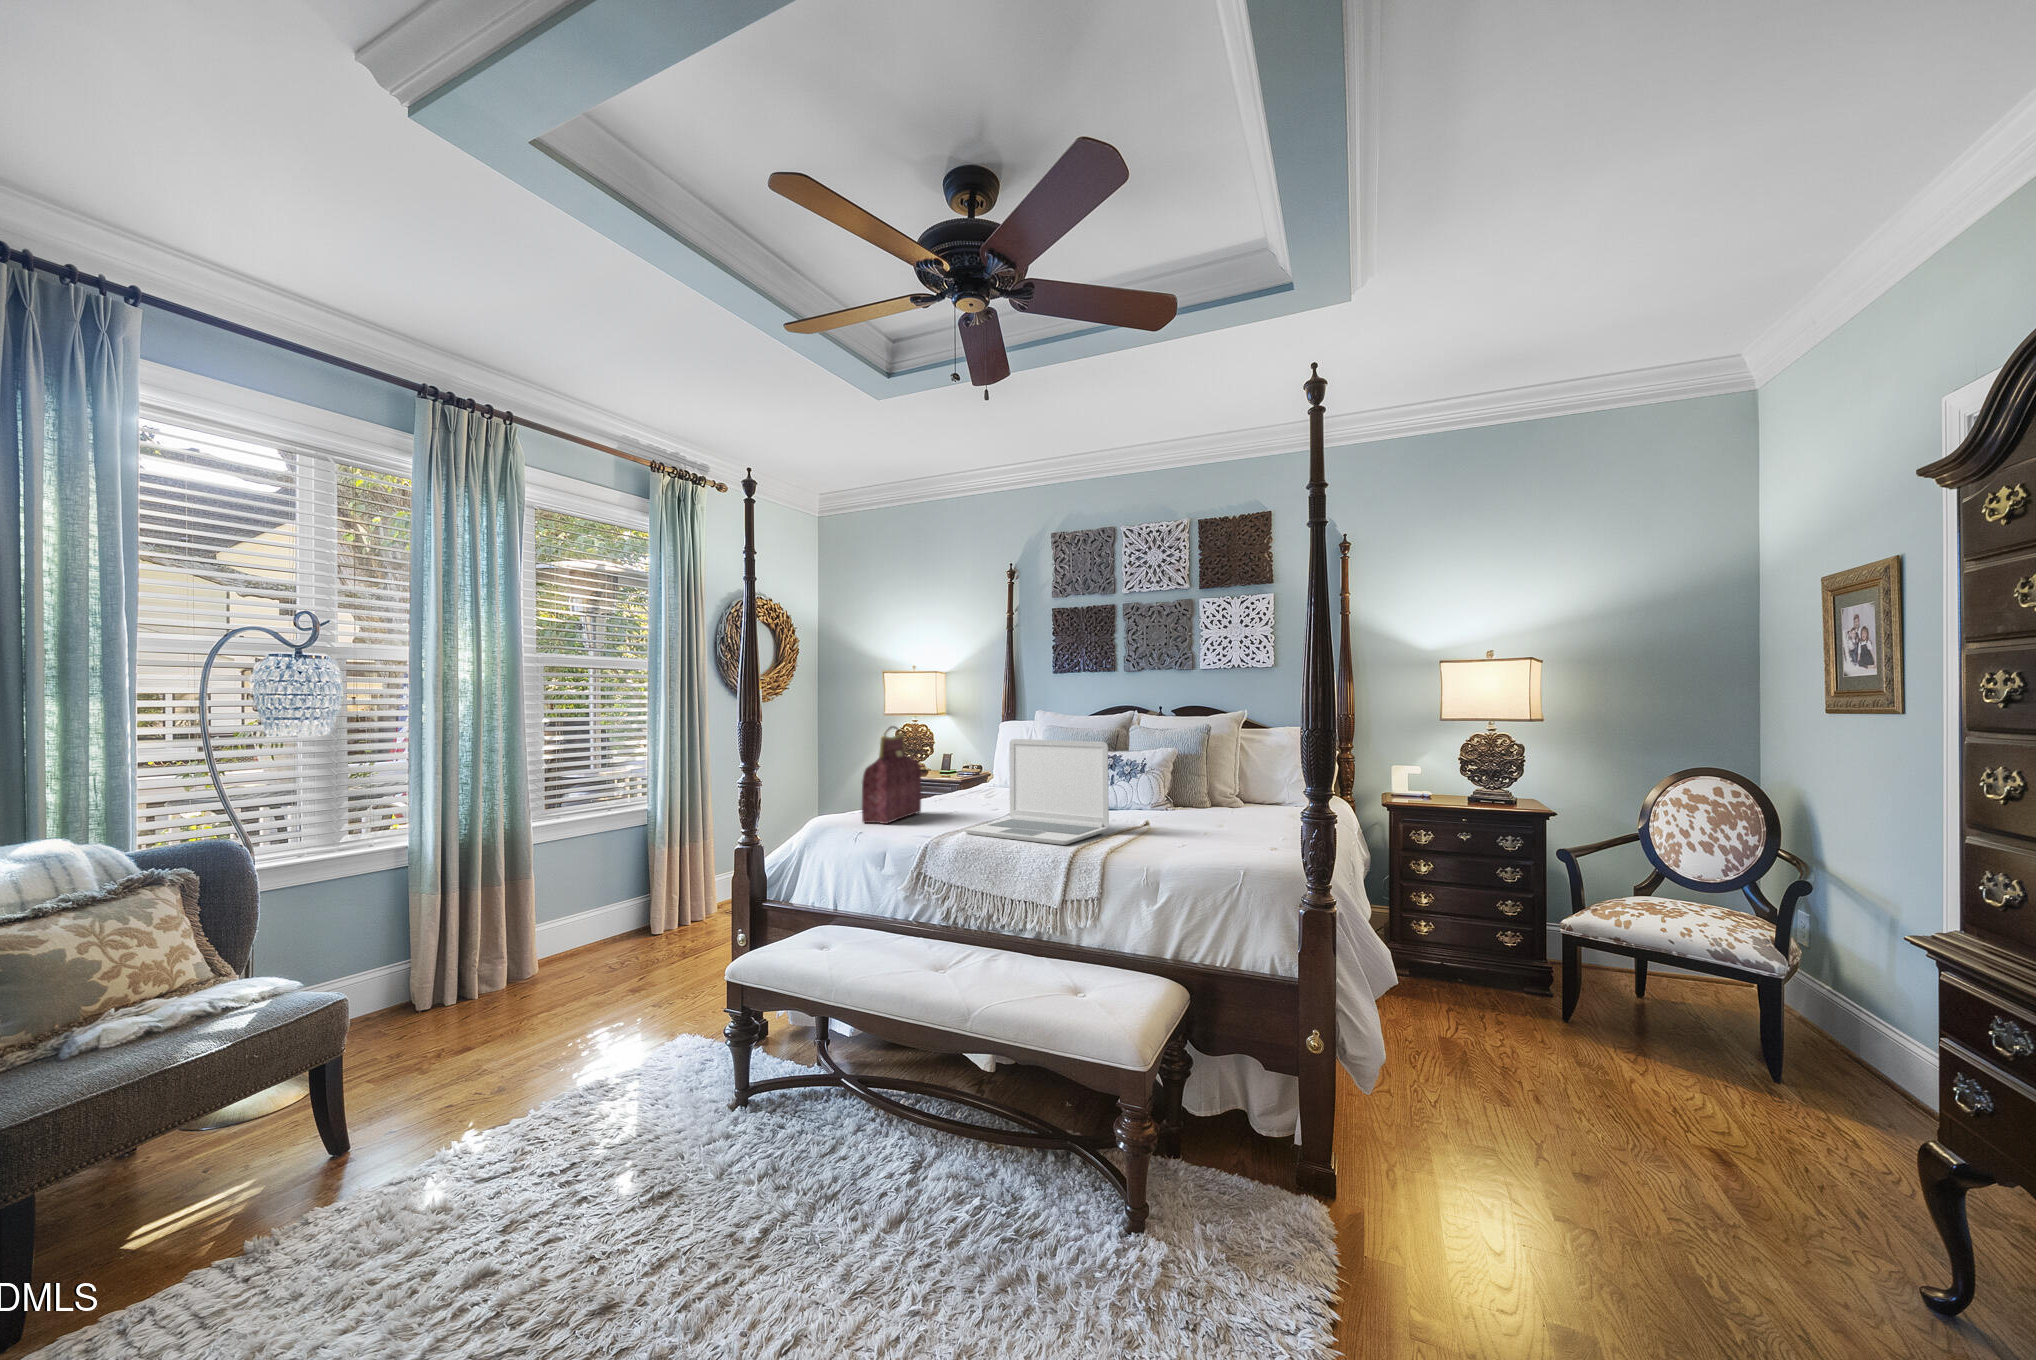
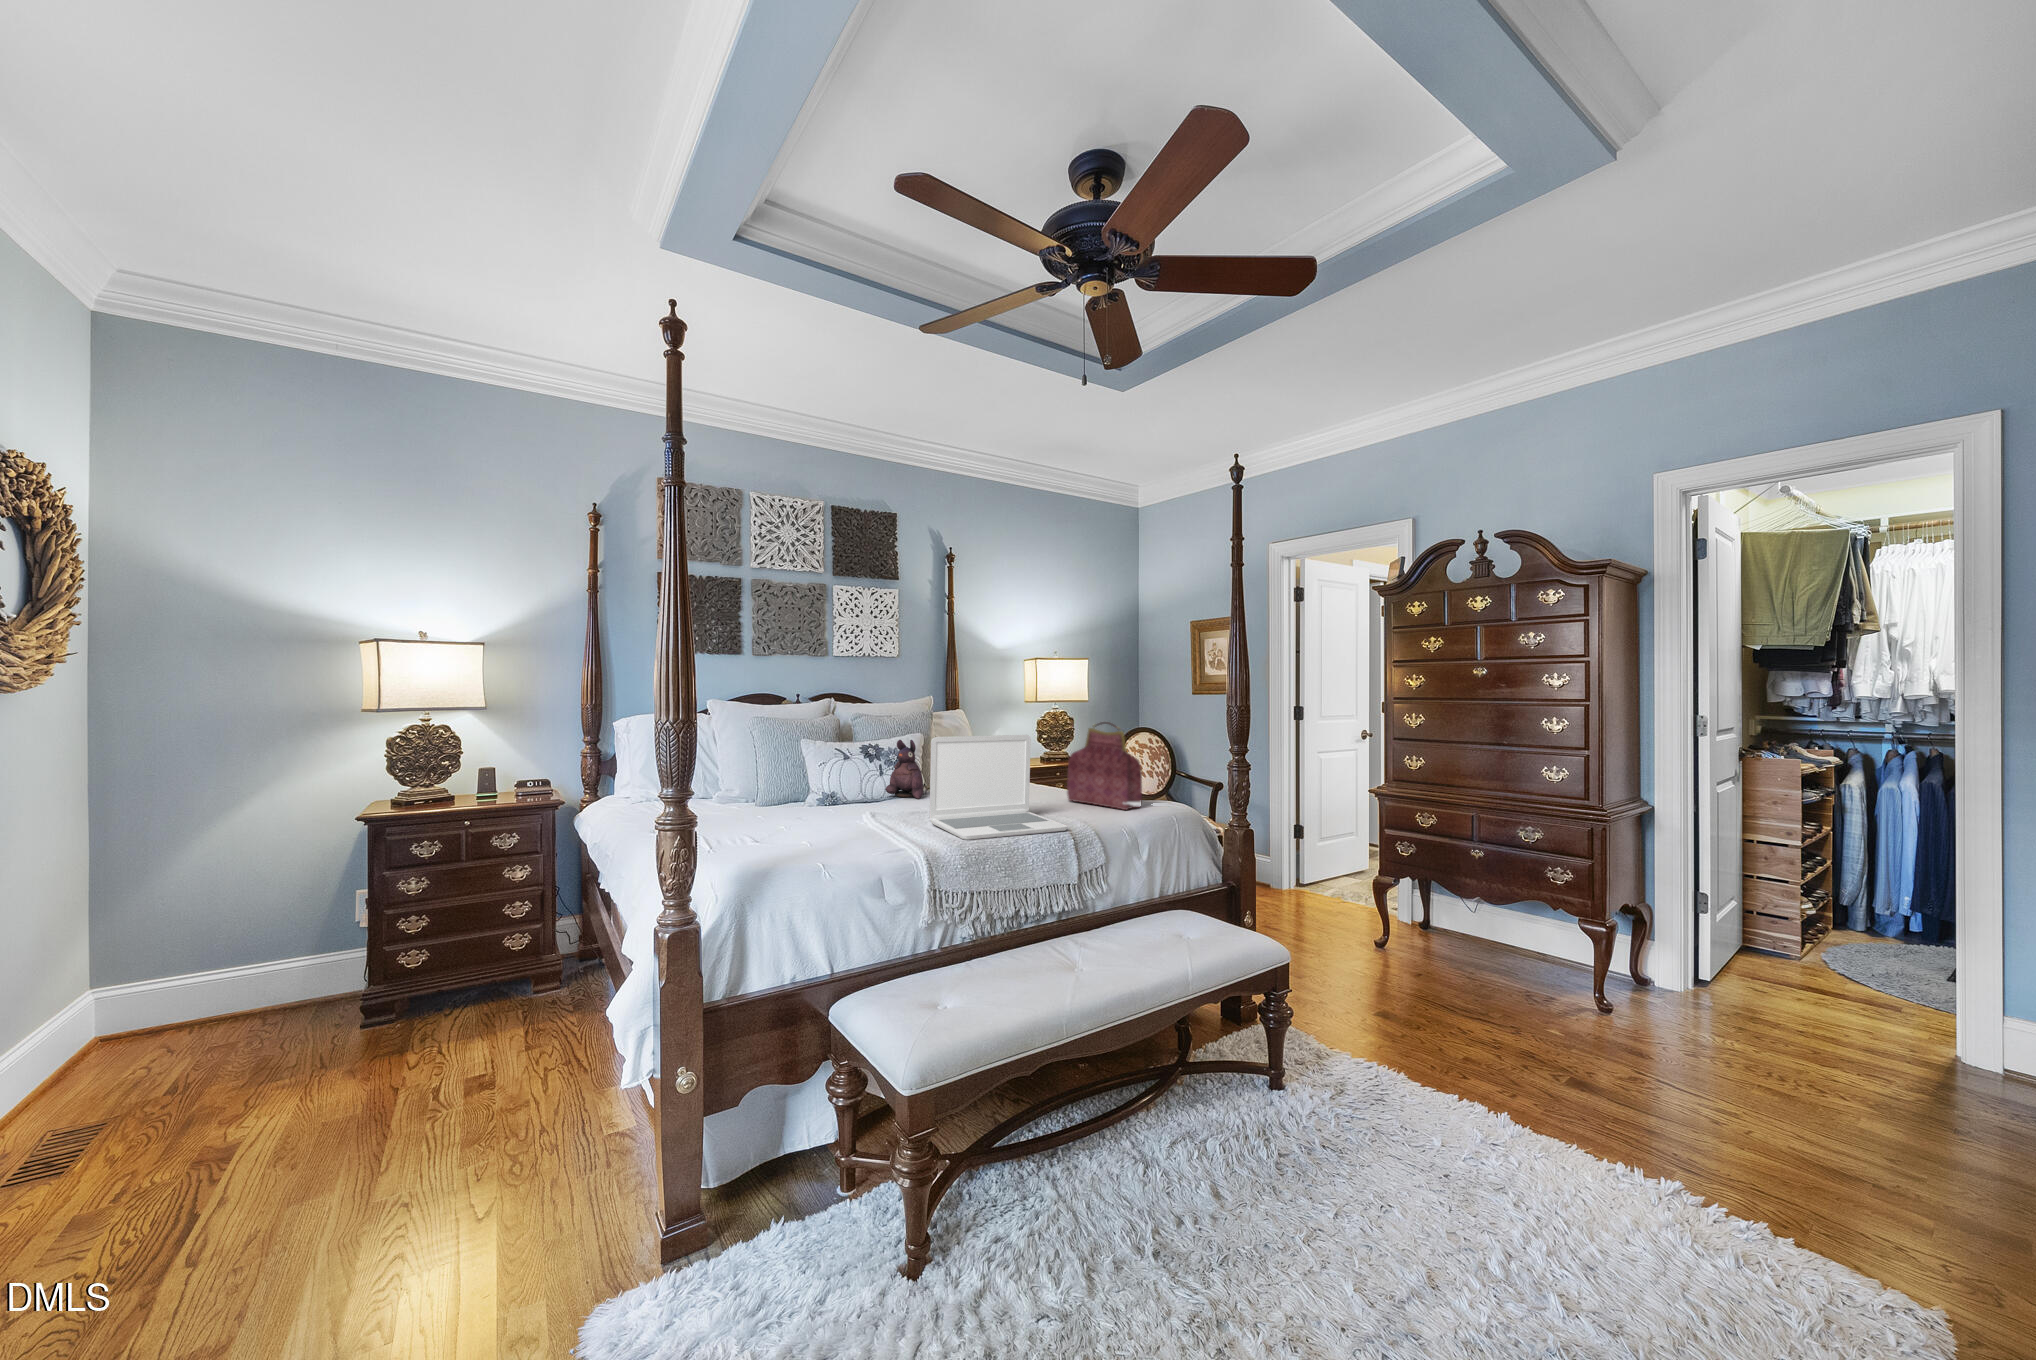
handbag: present [862,726,921,824] -> present [1067,722,1142,810]
plush toy: none [1108,750,1157,811] -> present [885,740,923,799]

